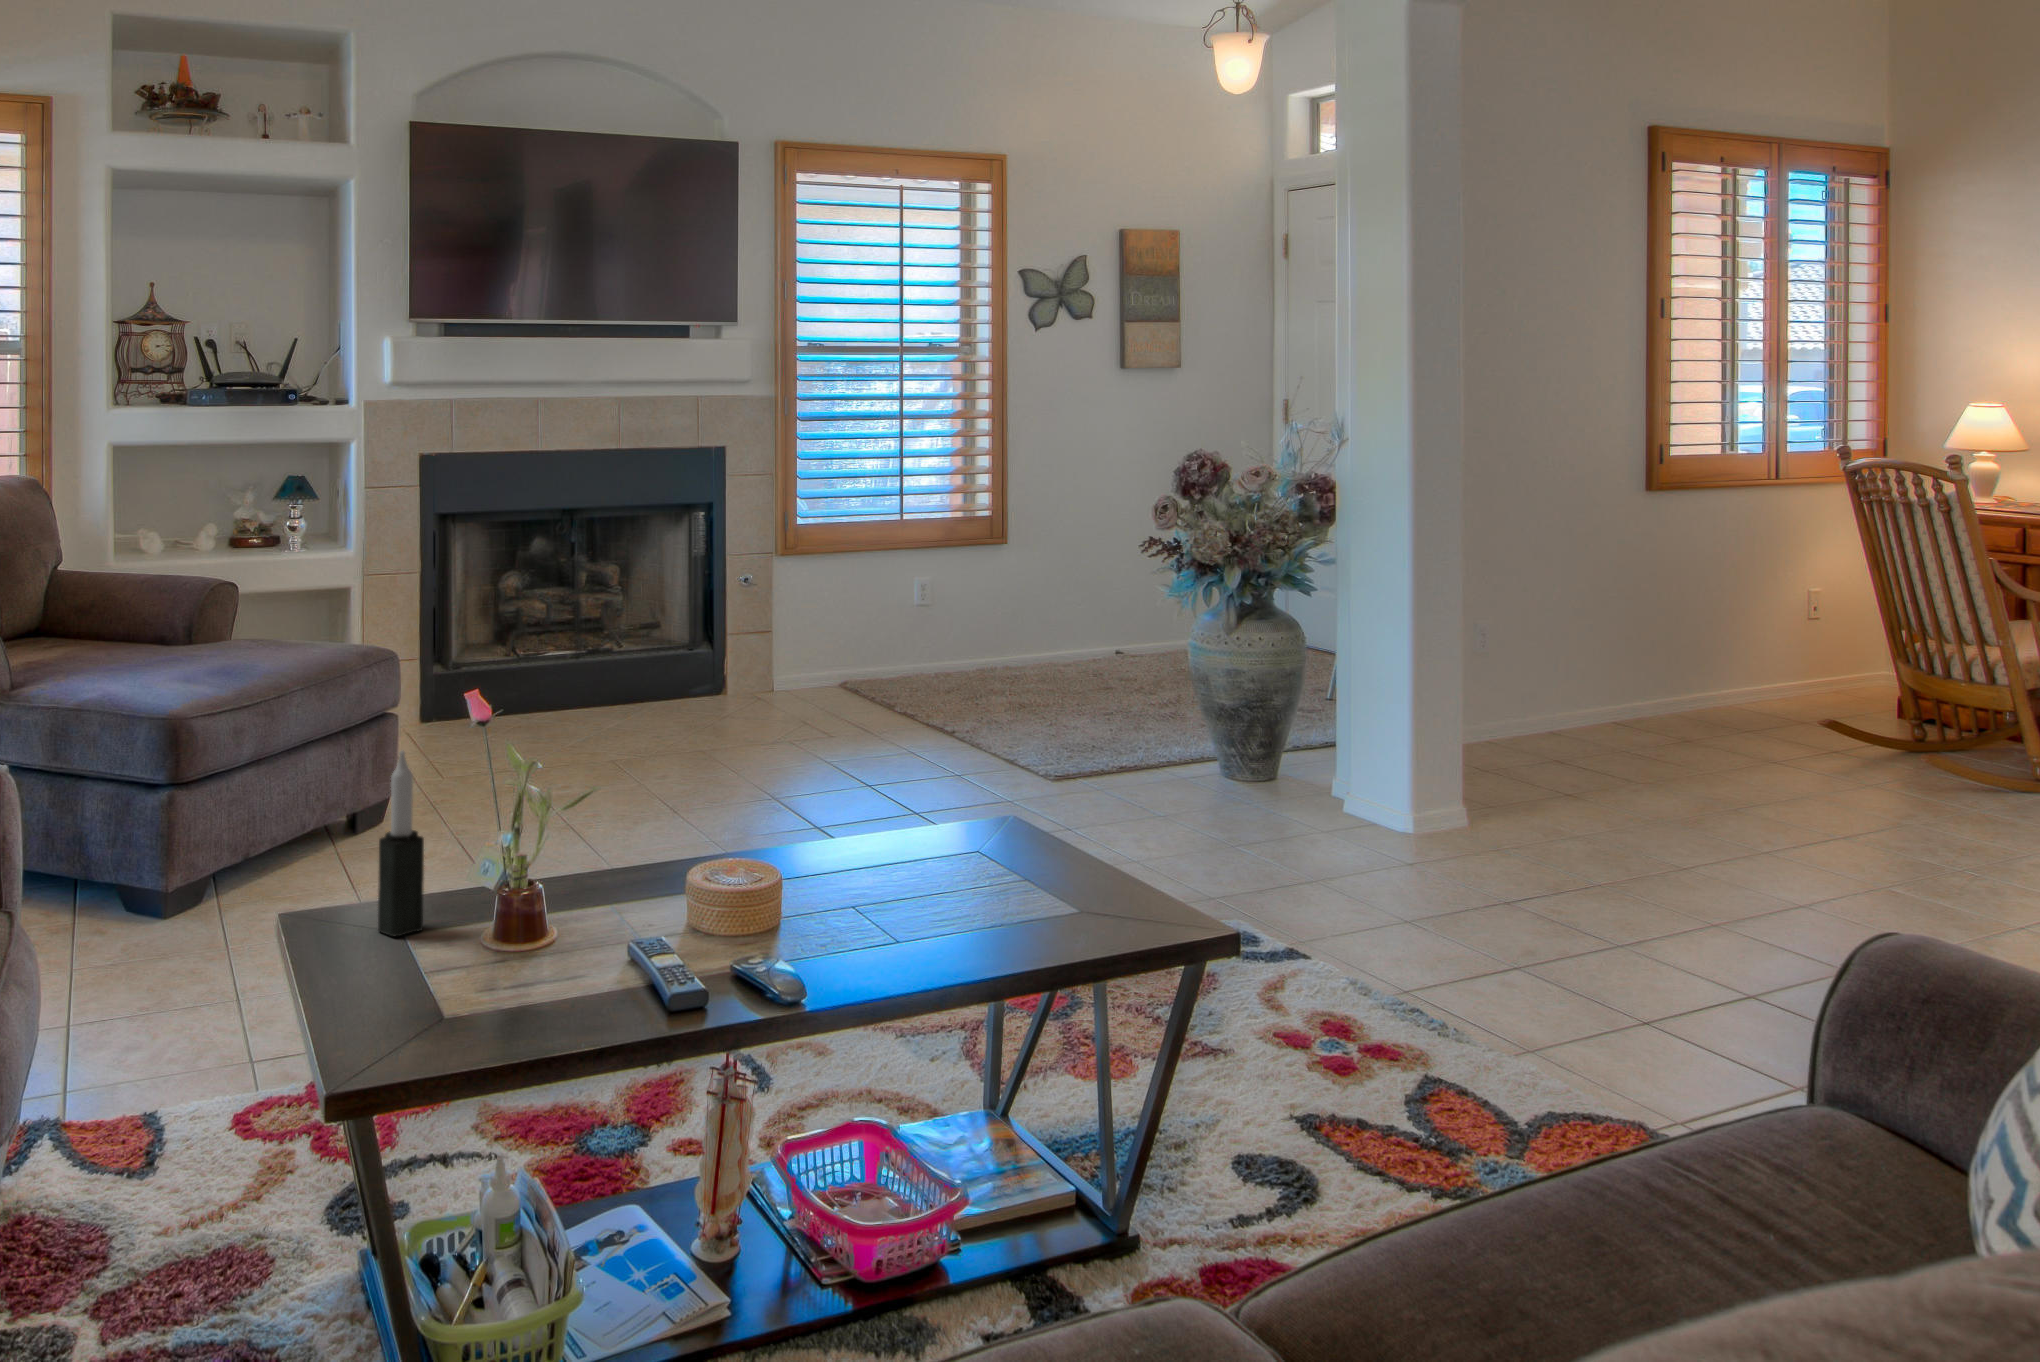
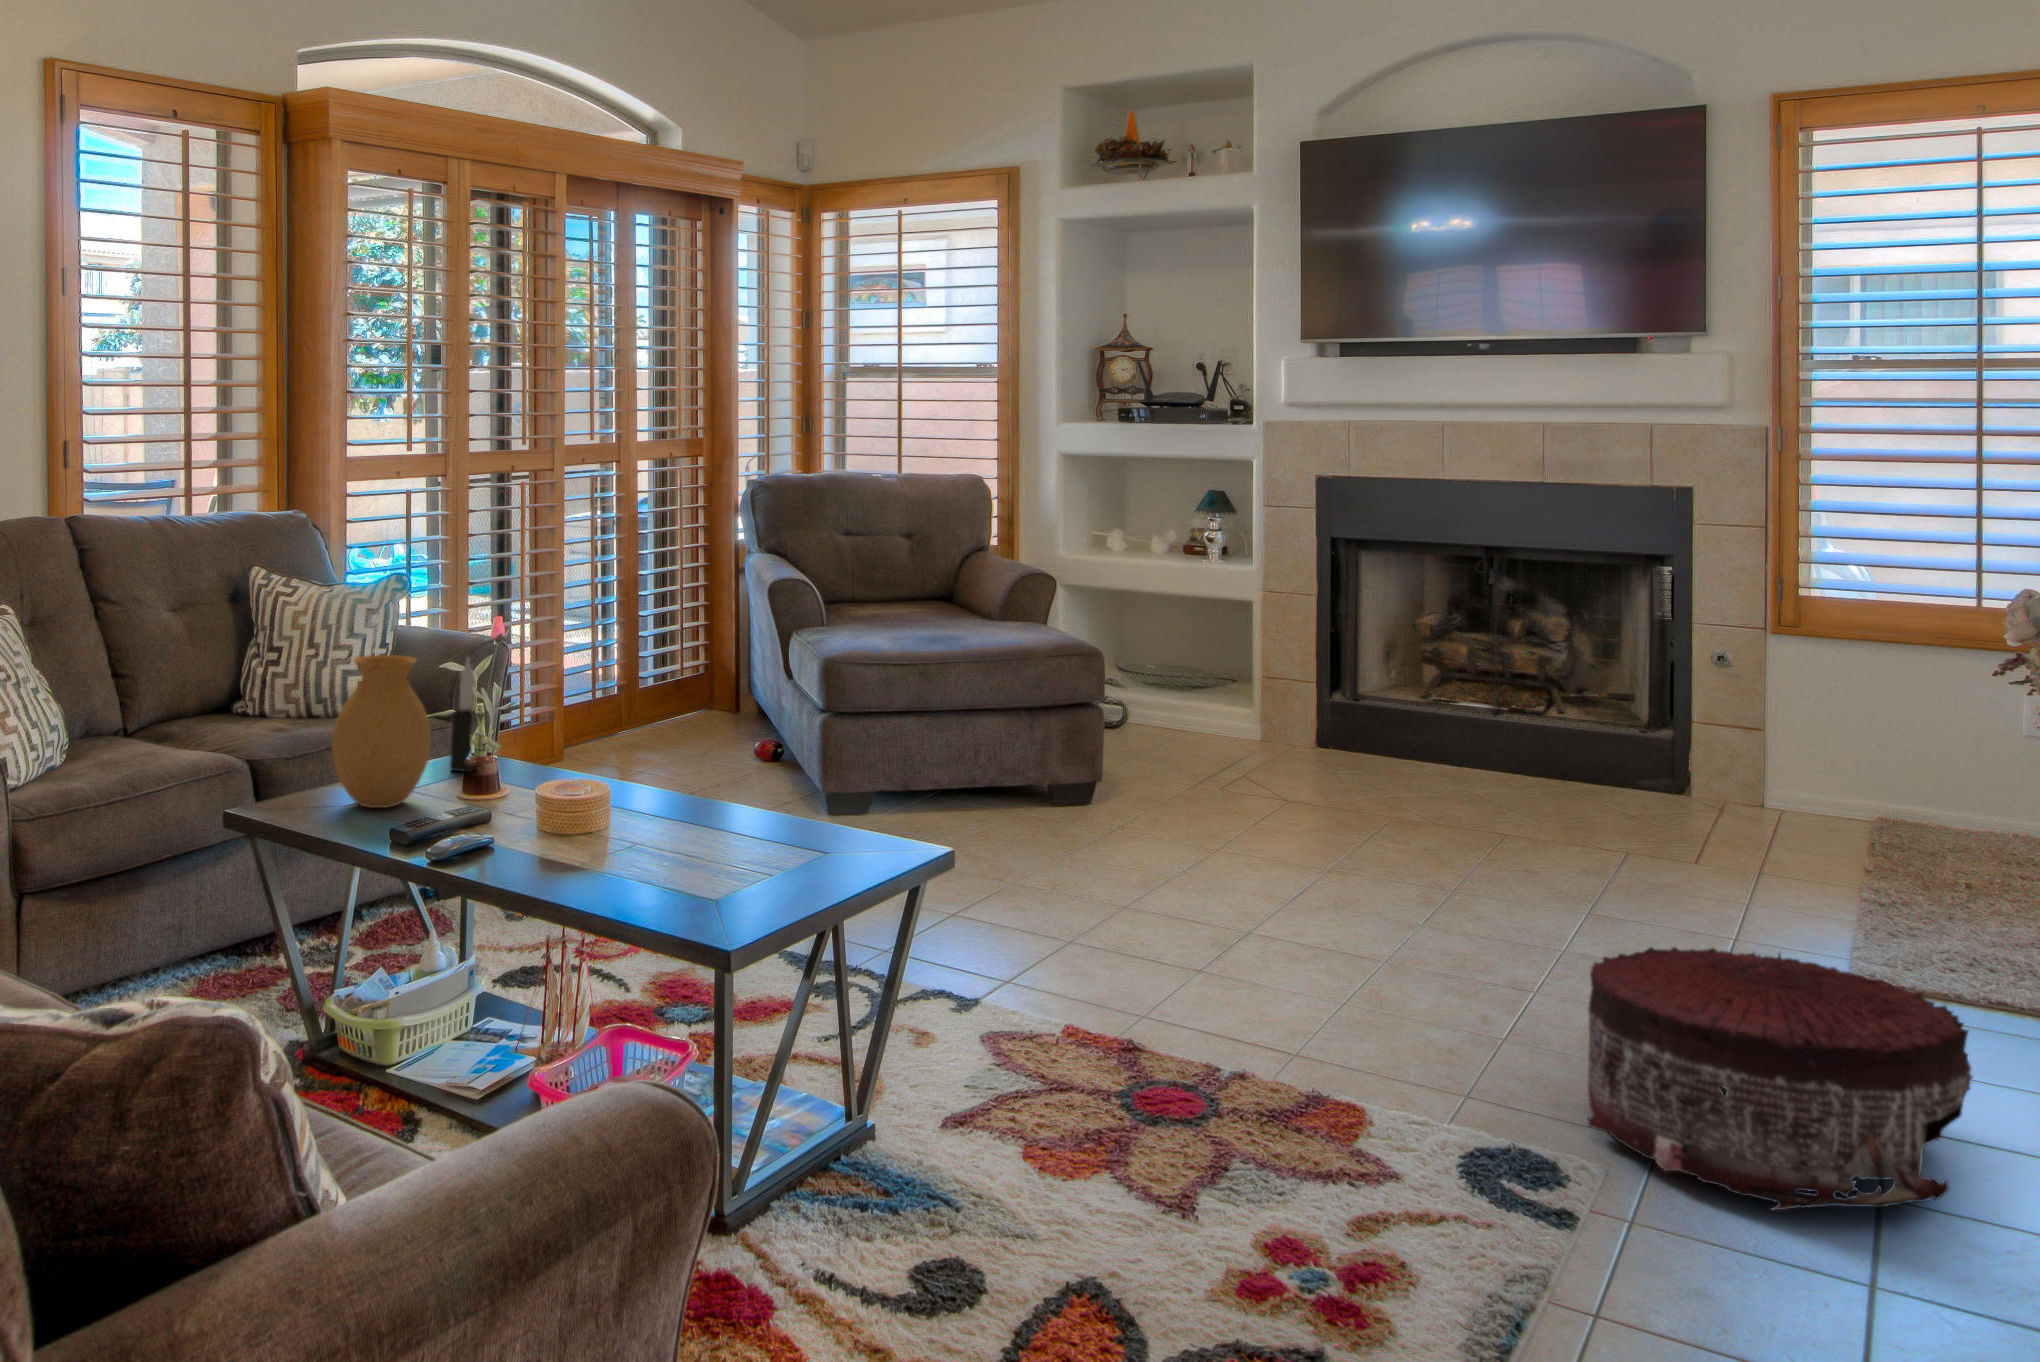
pouf: none [1223,739,1468,897] -> present [1588,947,1973,1210]
vase: none [434,749,595,1010] -> present [332,655,431,808]

